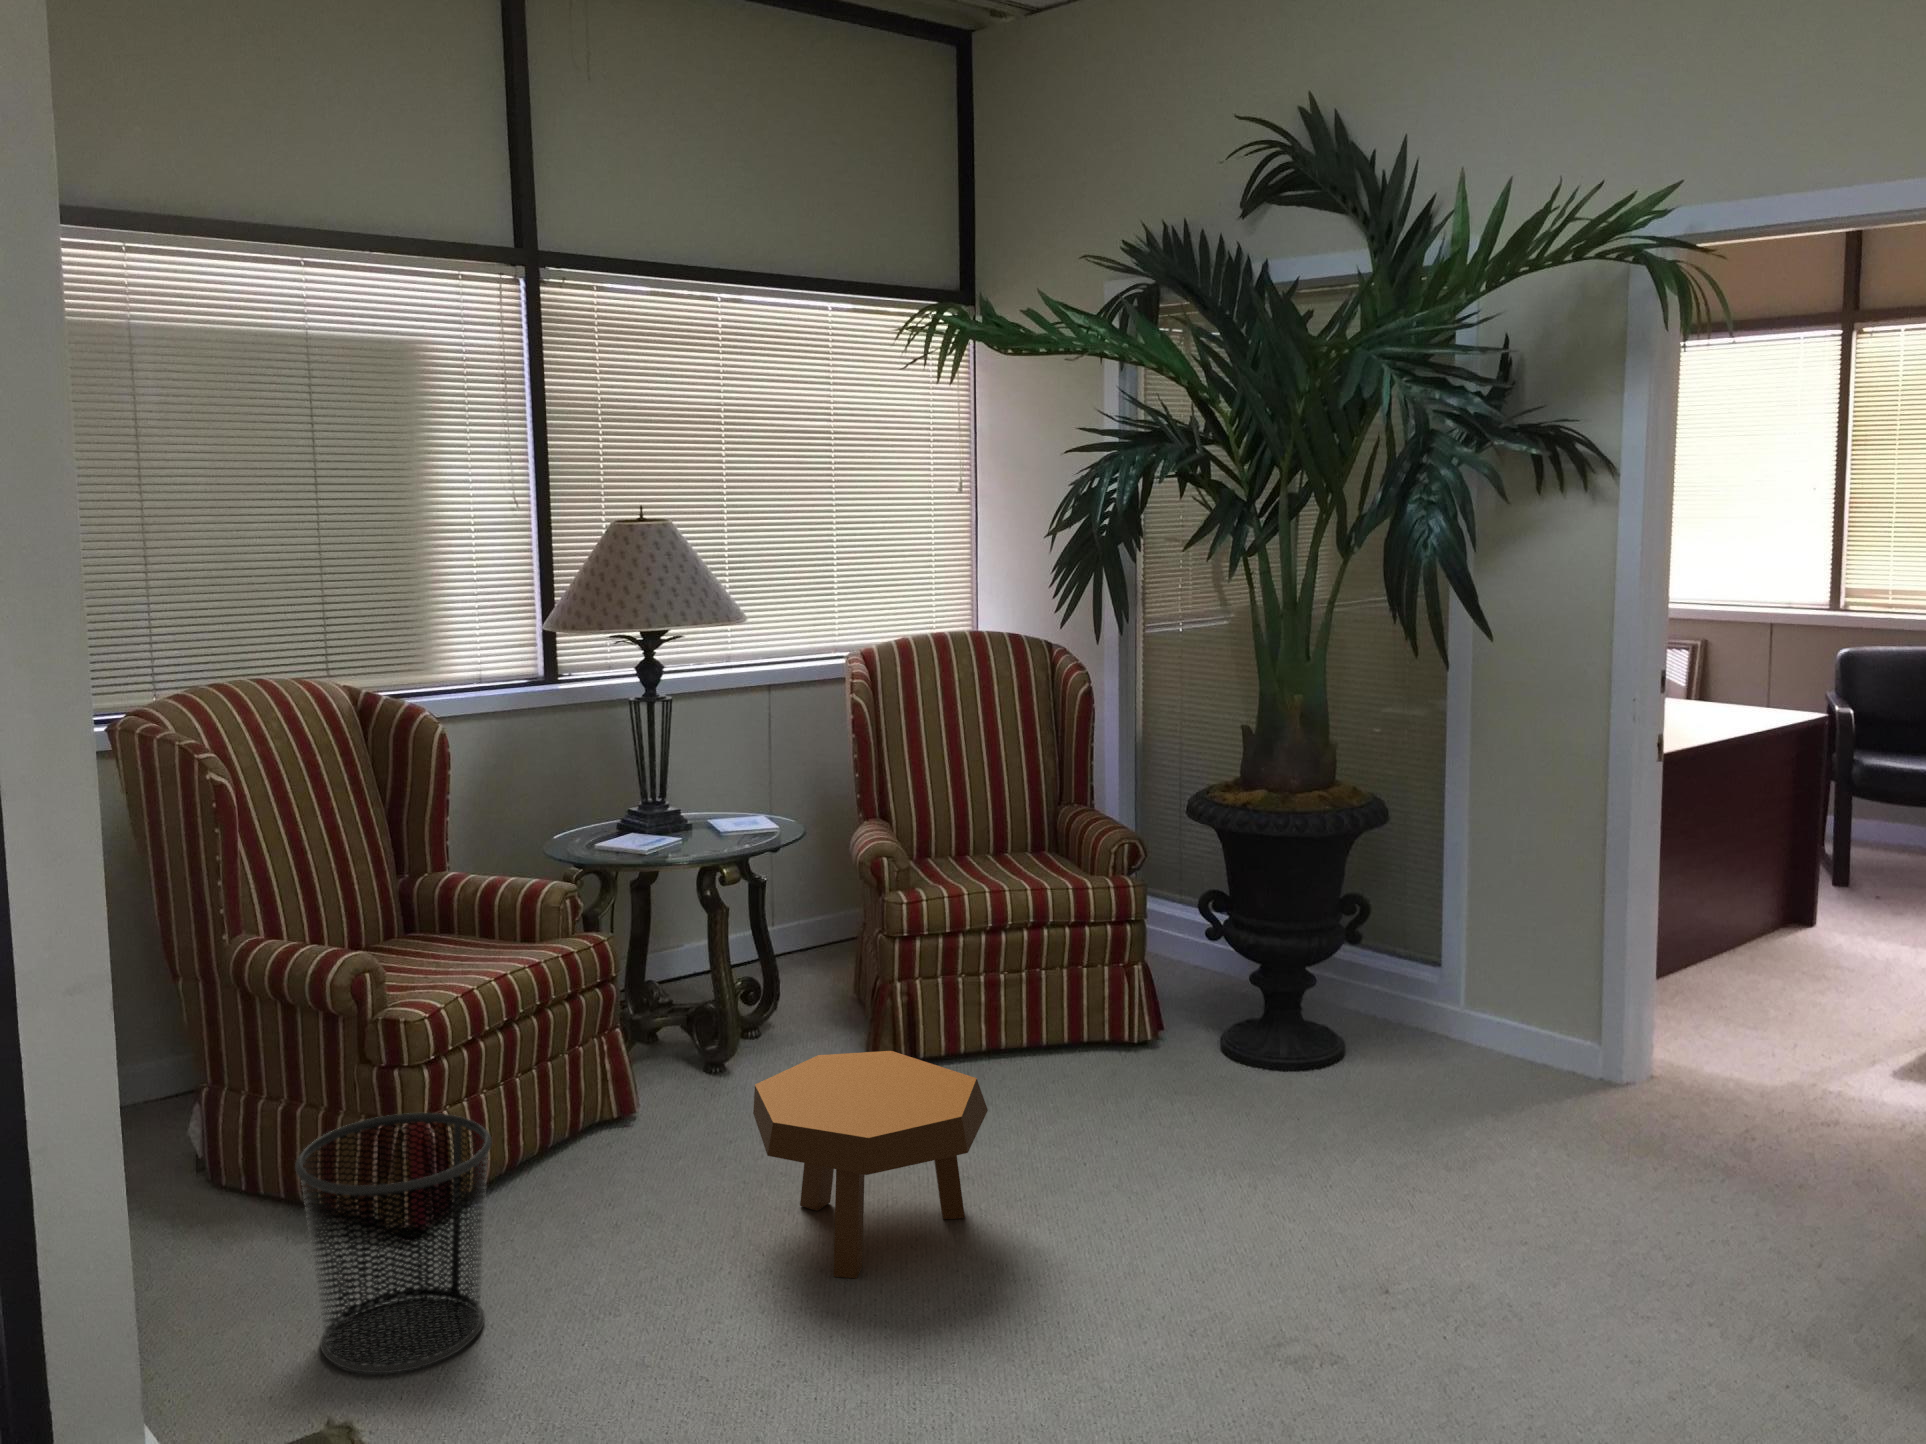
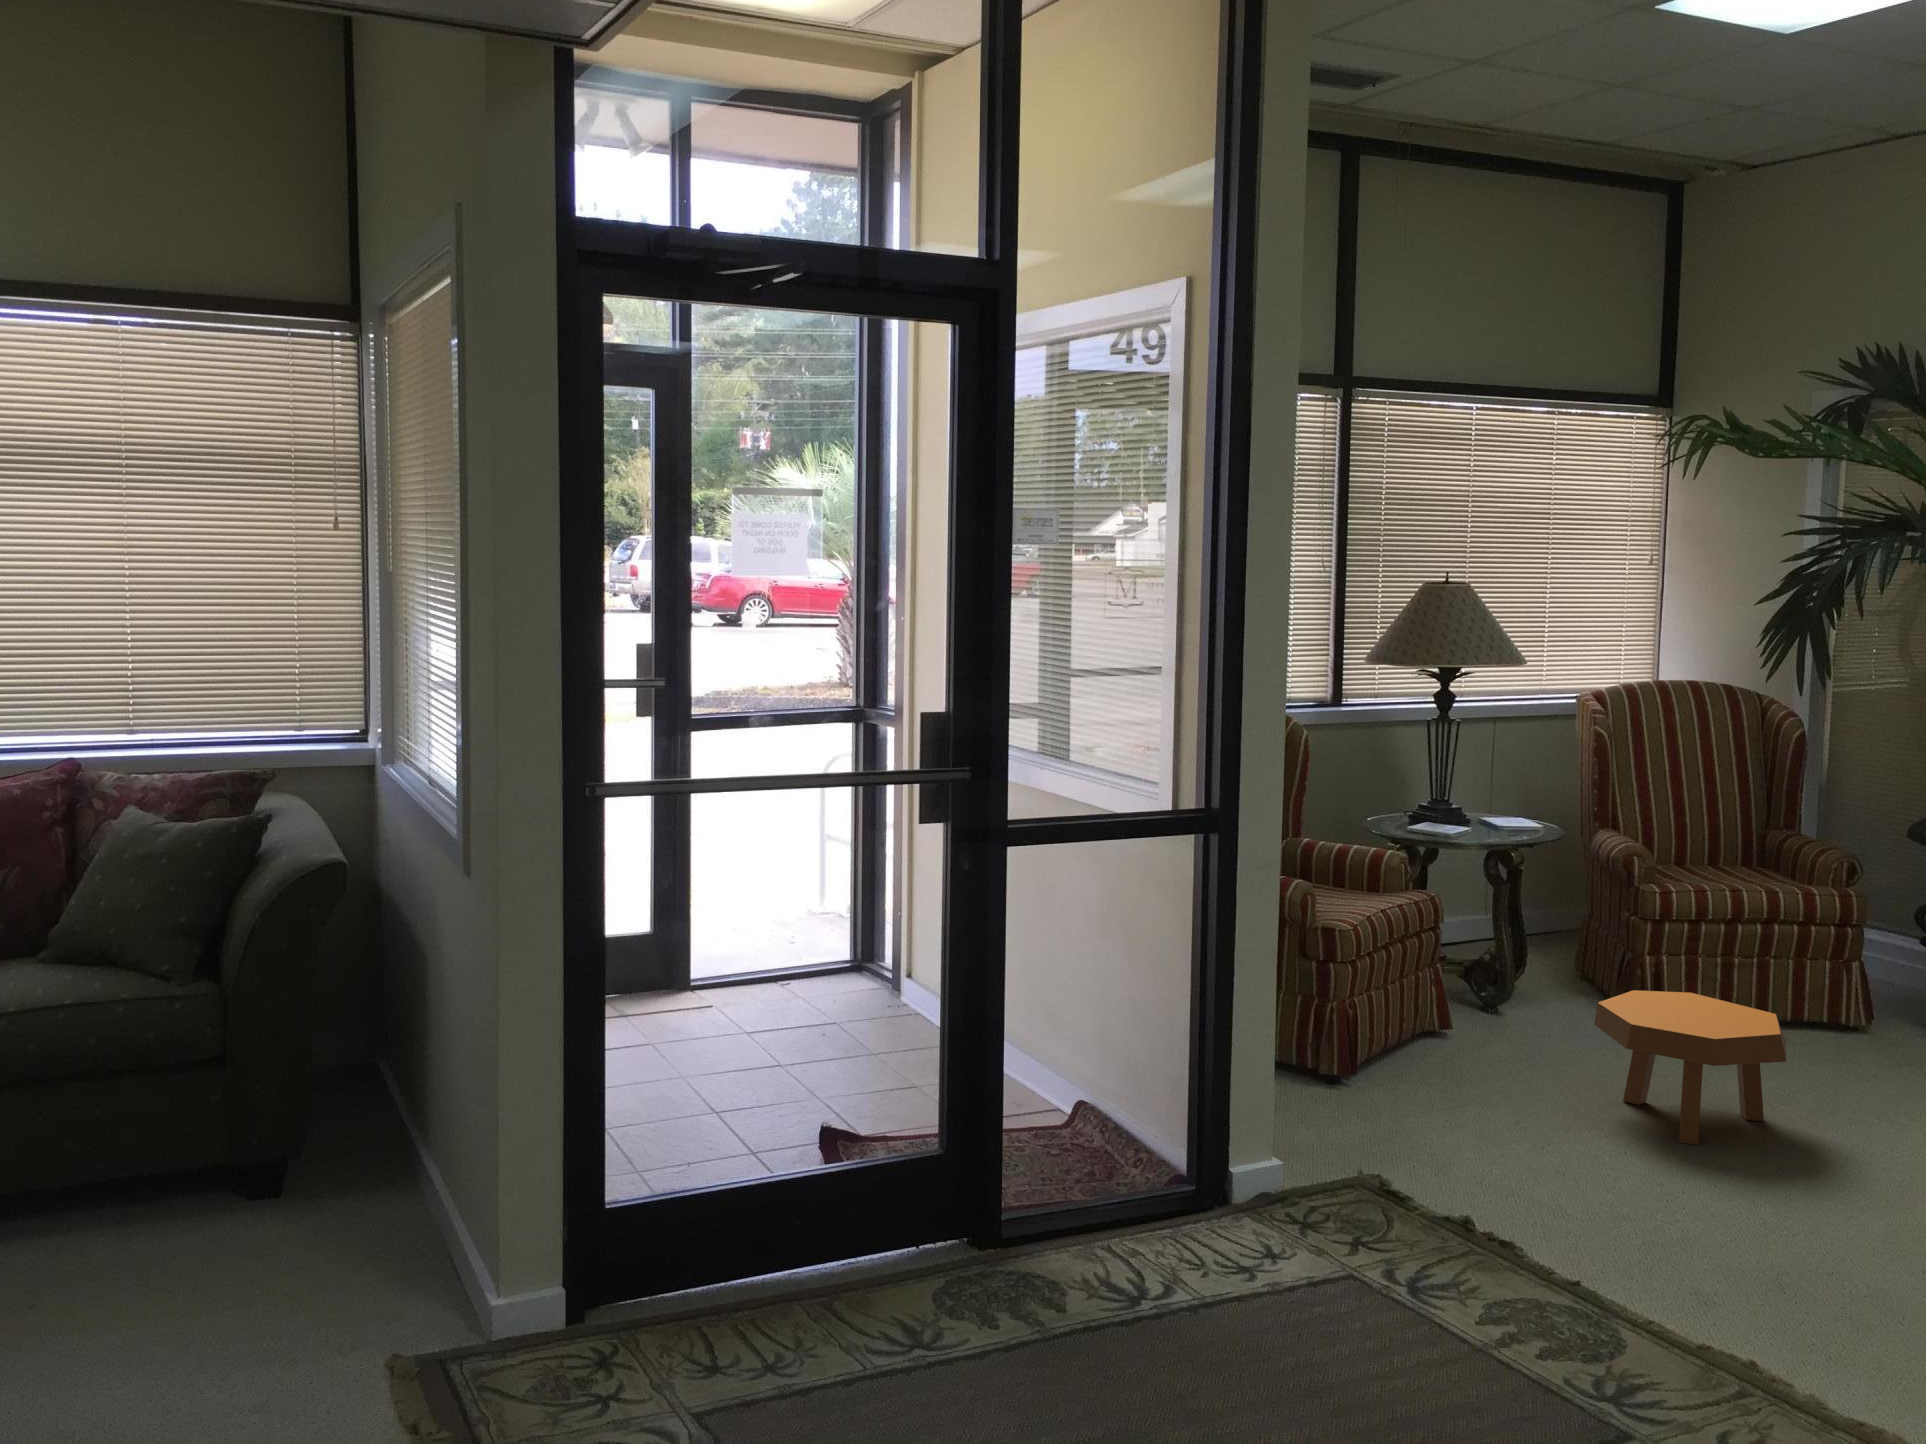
waste bin: present [295,1113,492,1373] -> none [1319,989,1451,1156]

